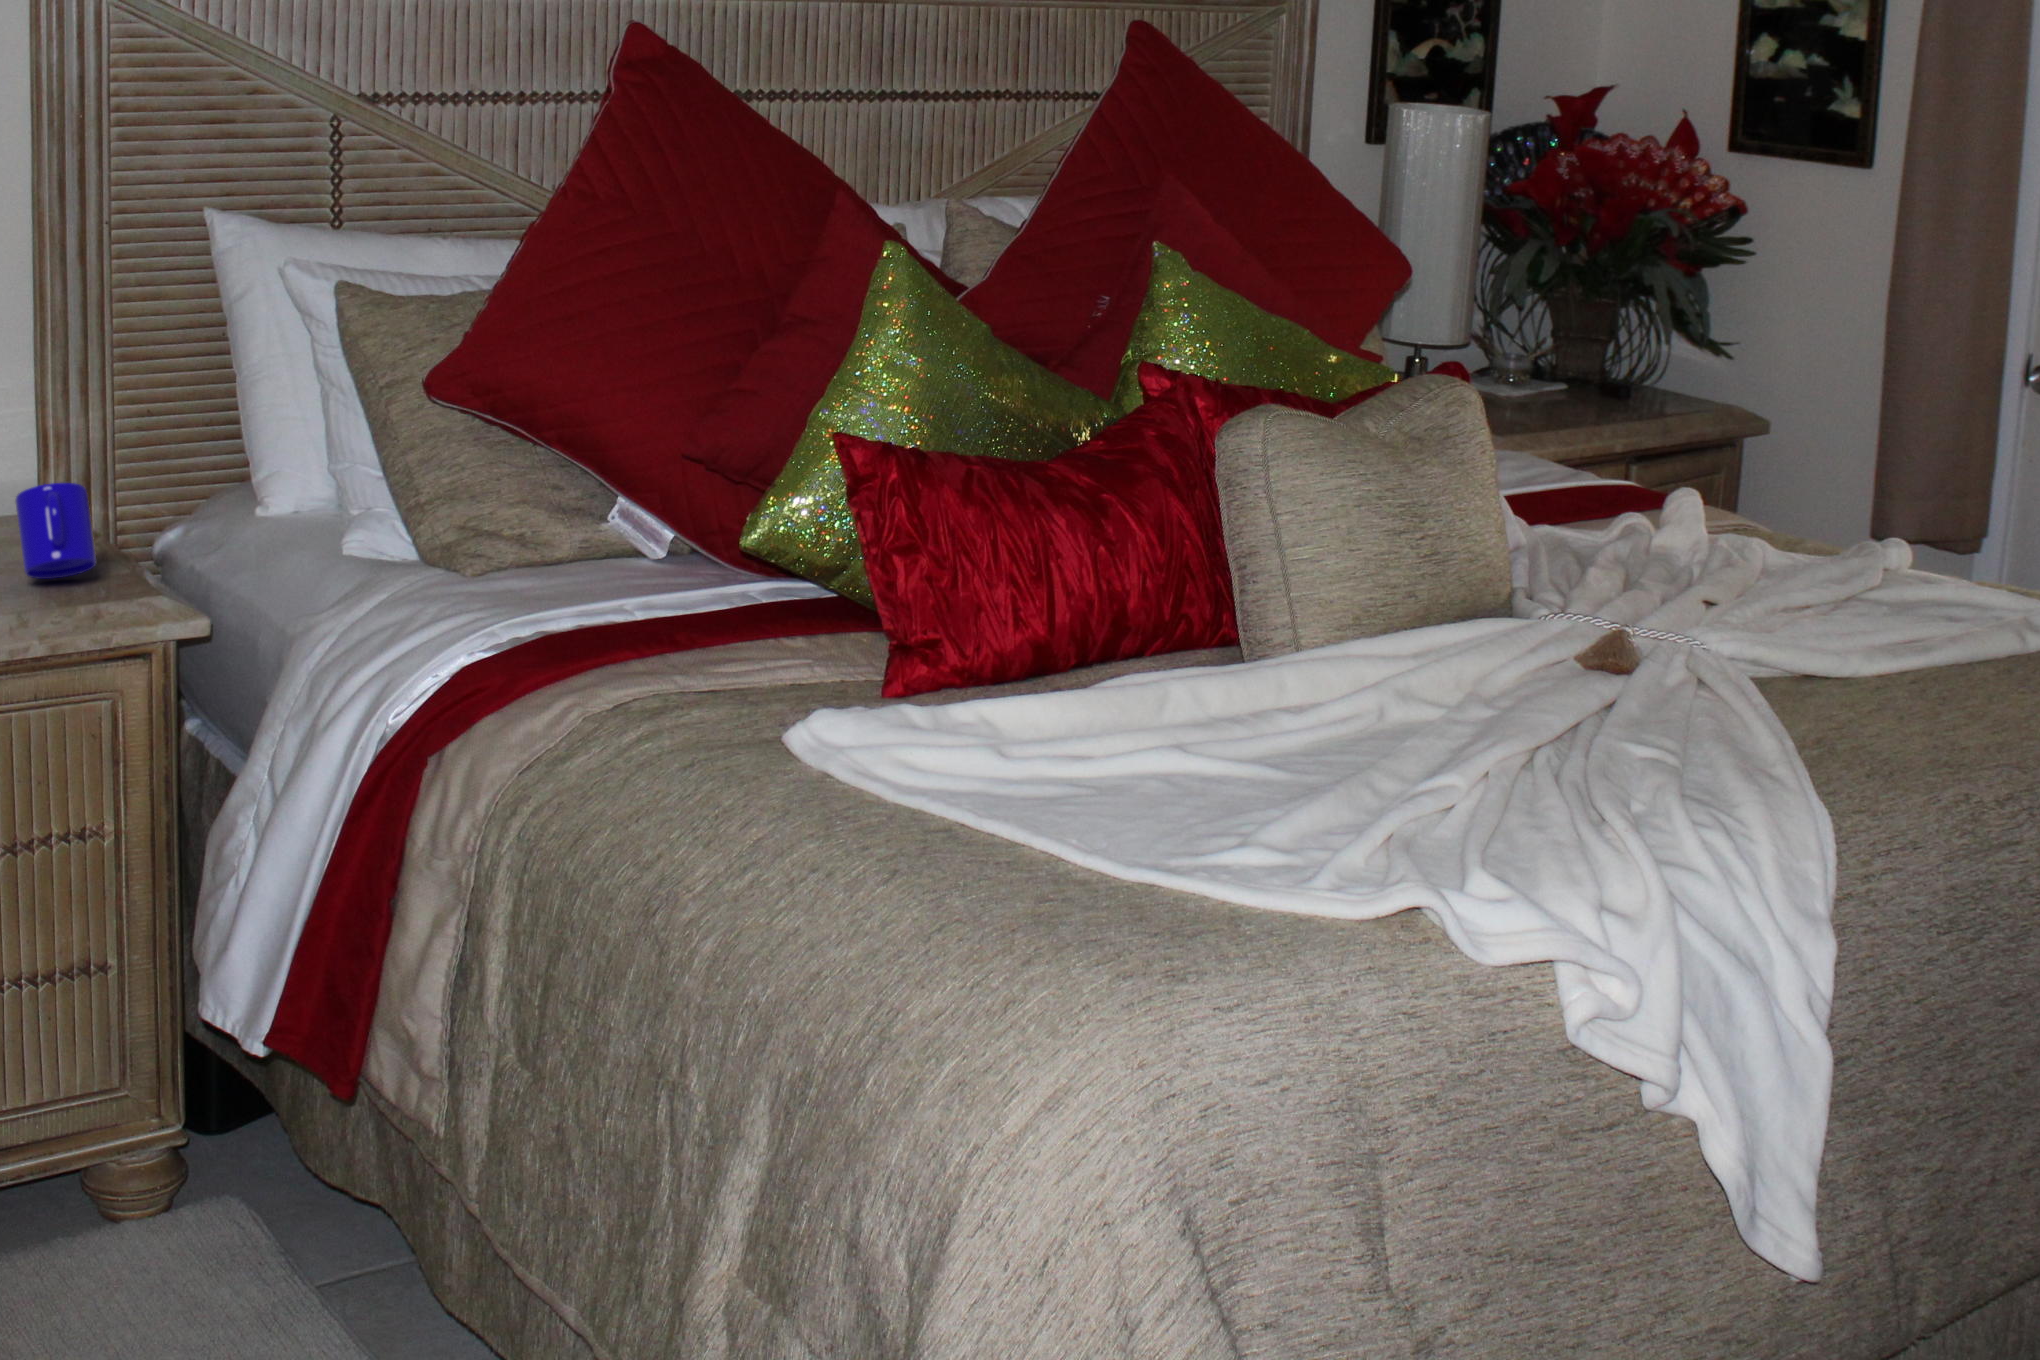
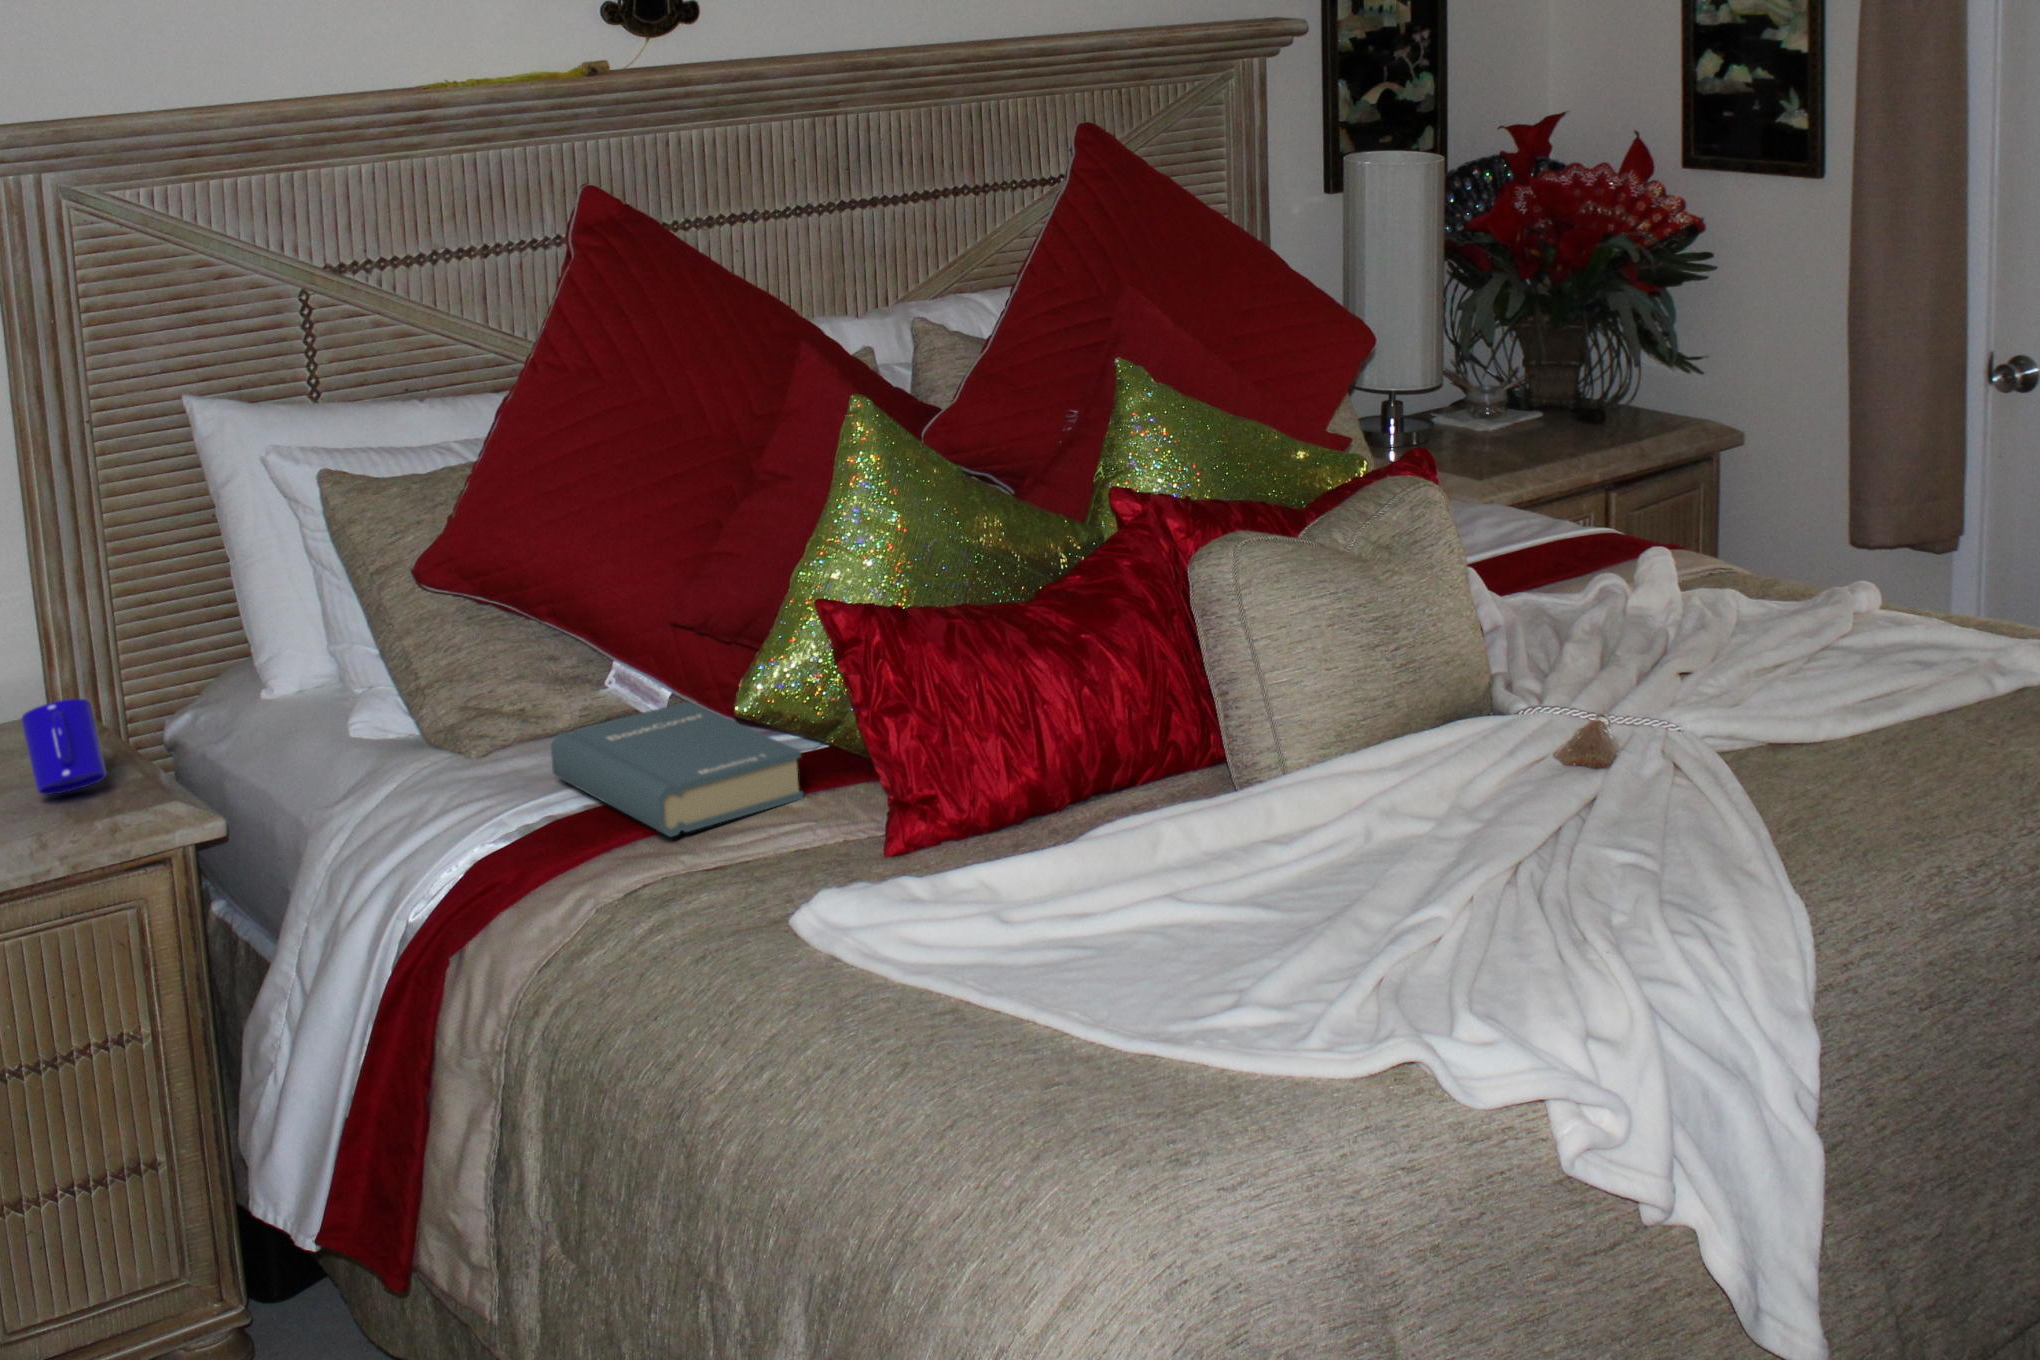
hardback book: none [548,544,804,662] -> present [551,702,804,837]

